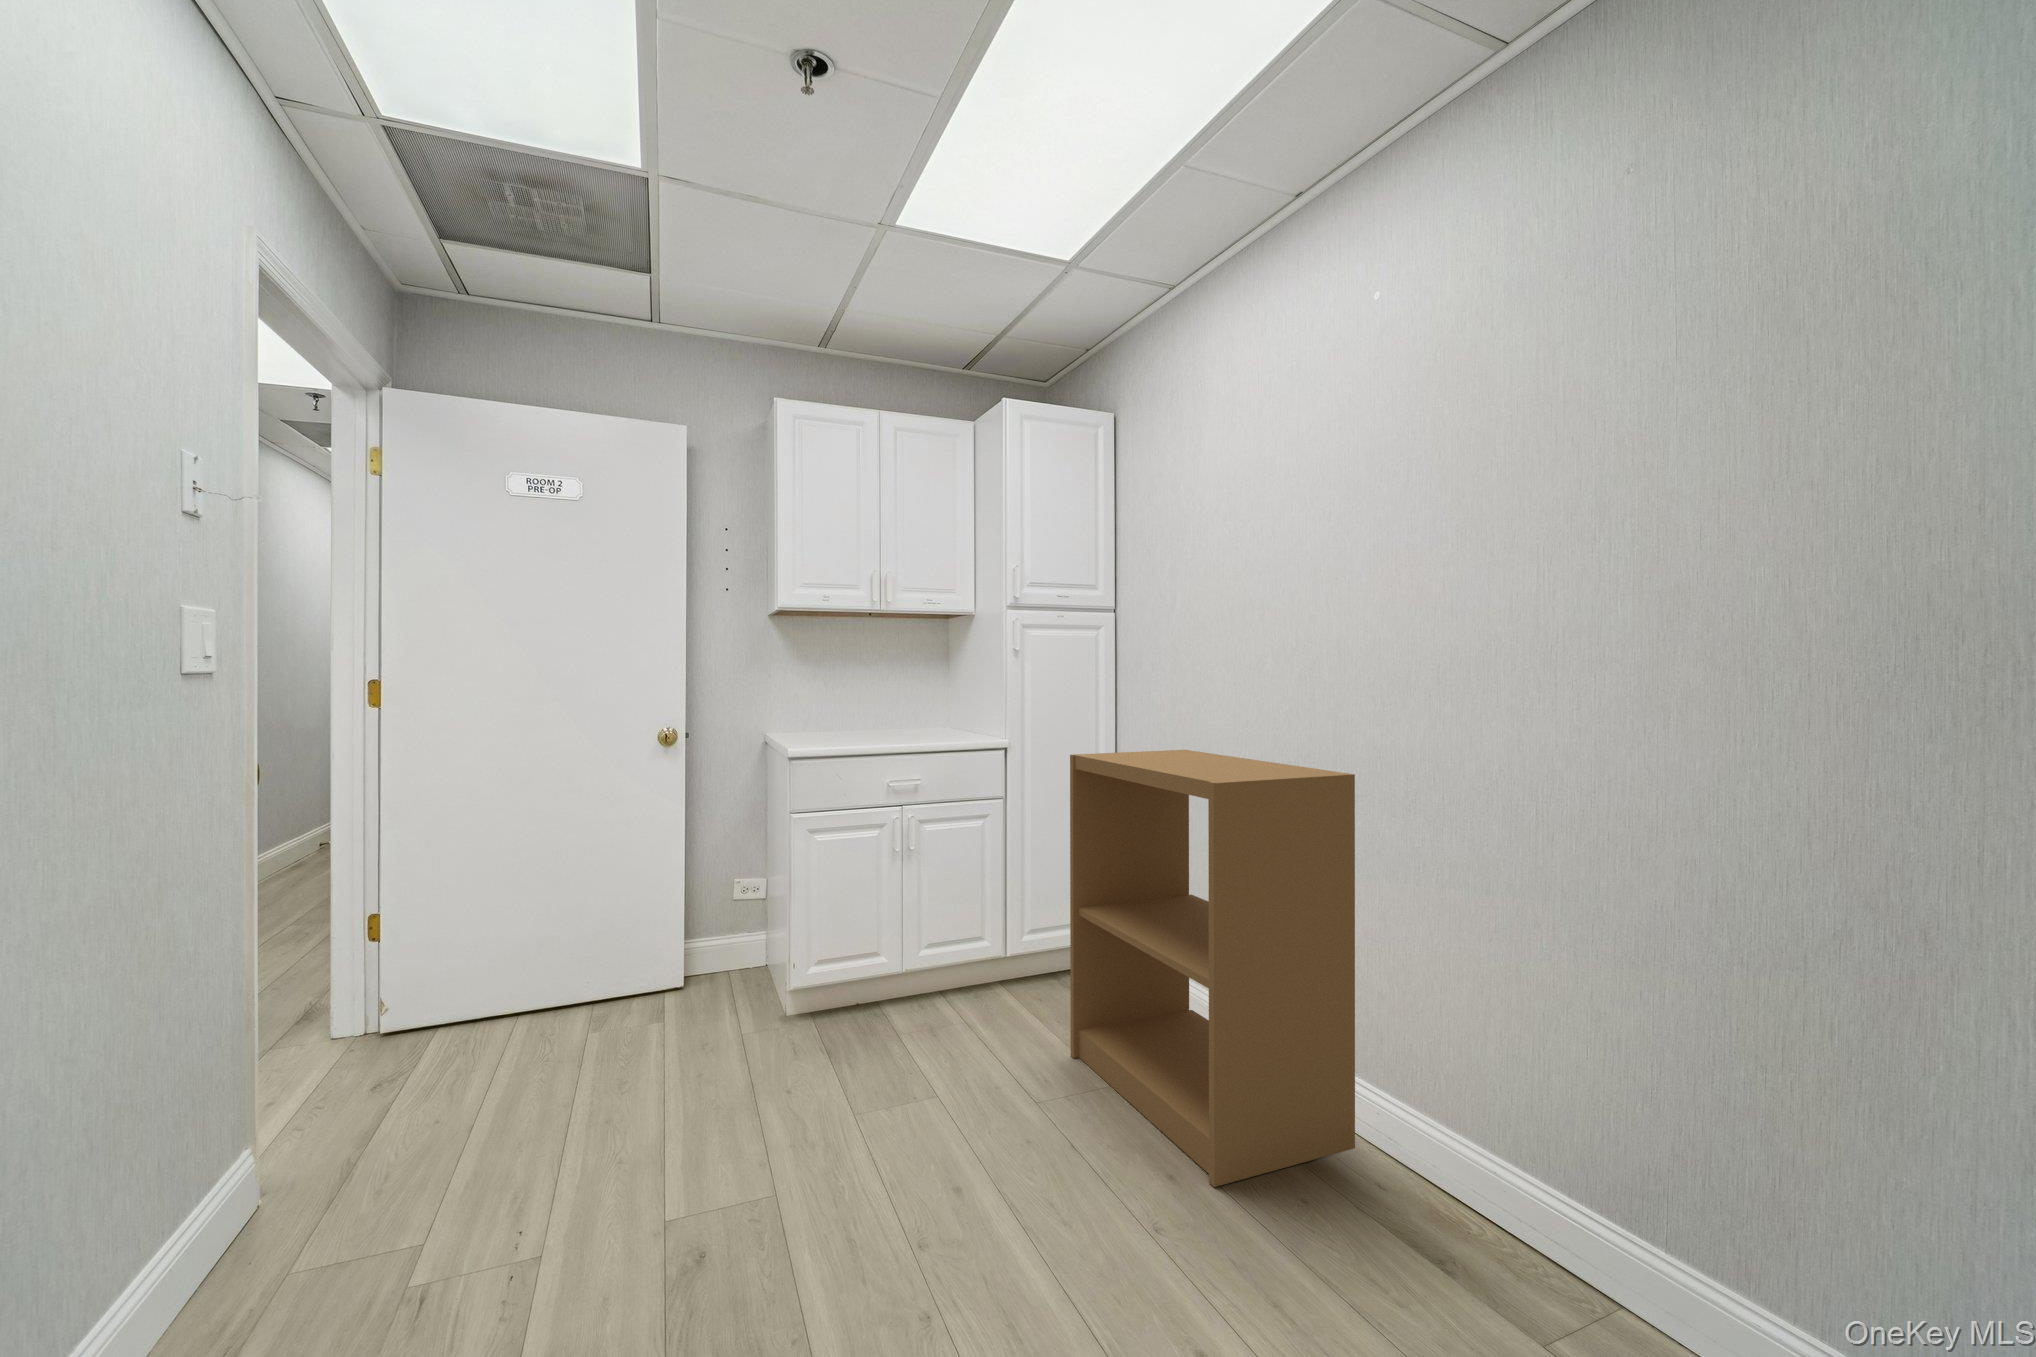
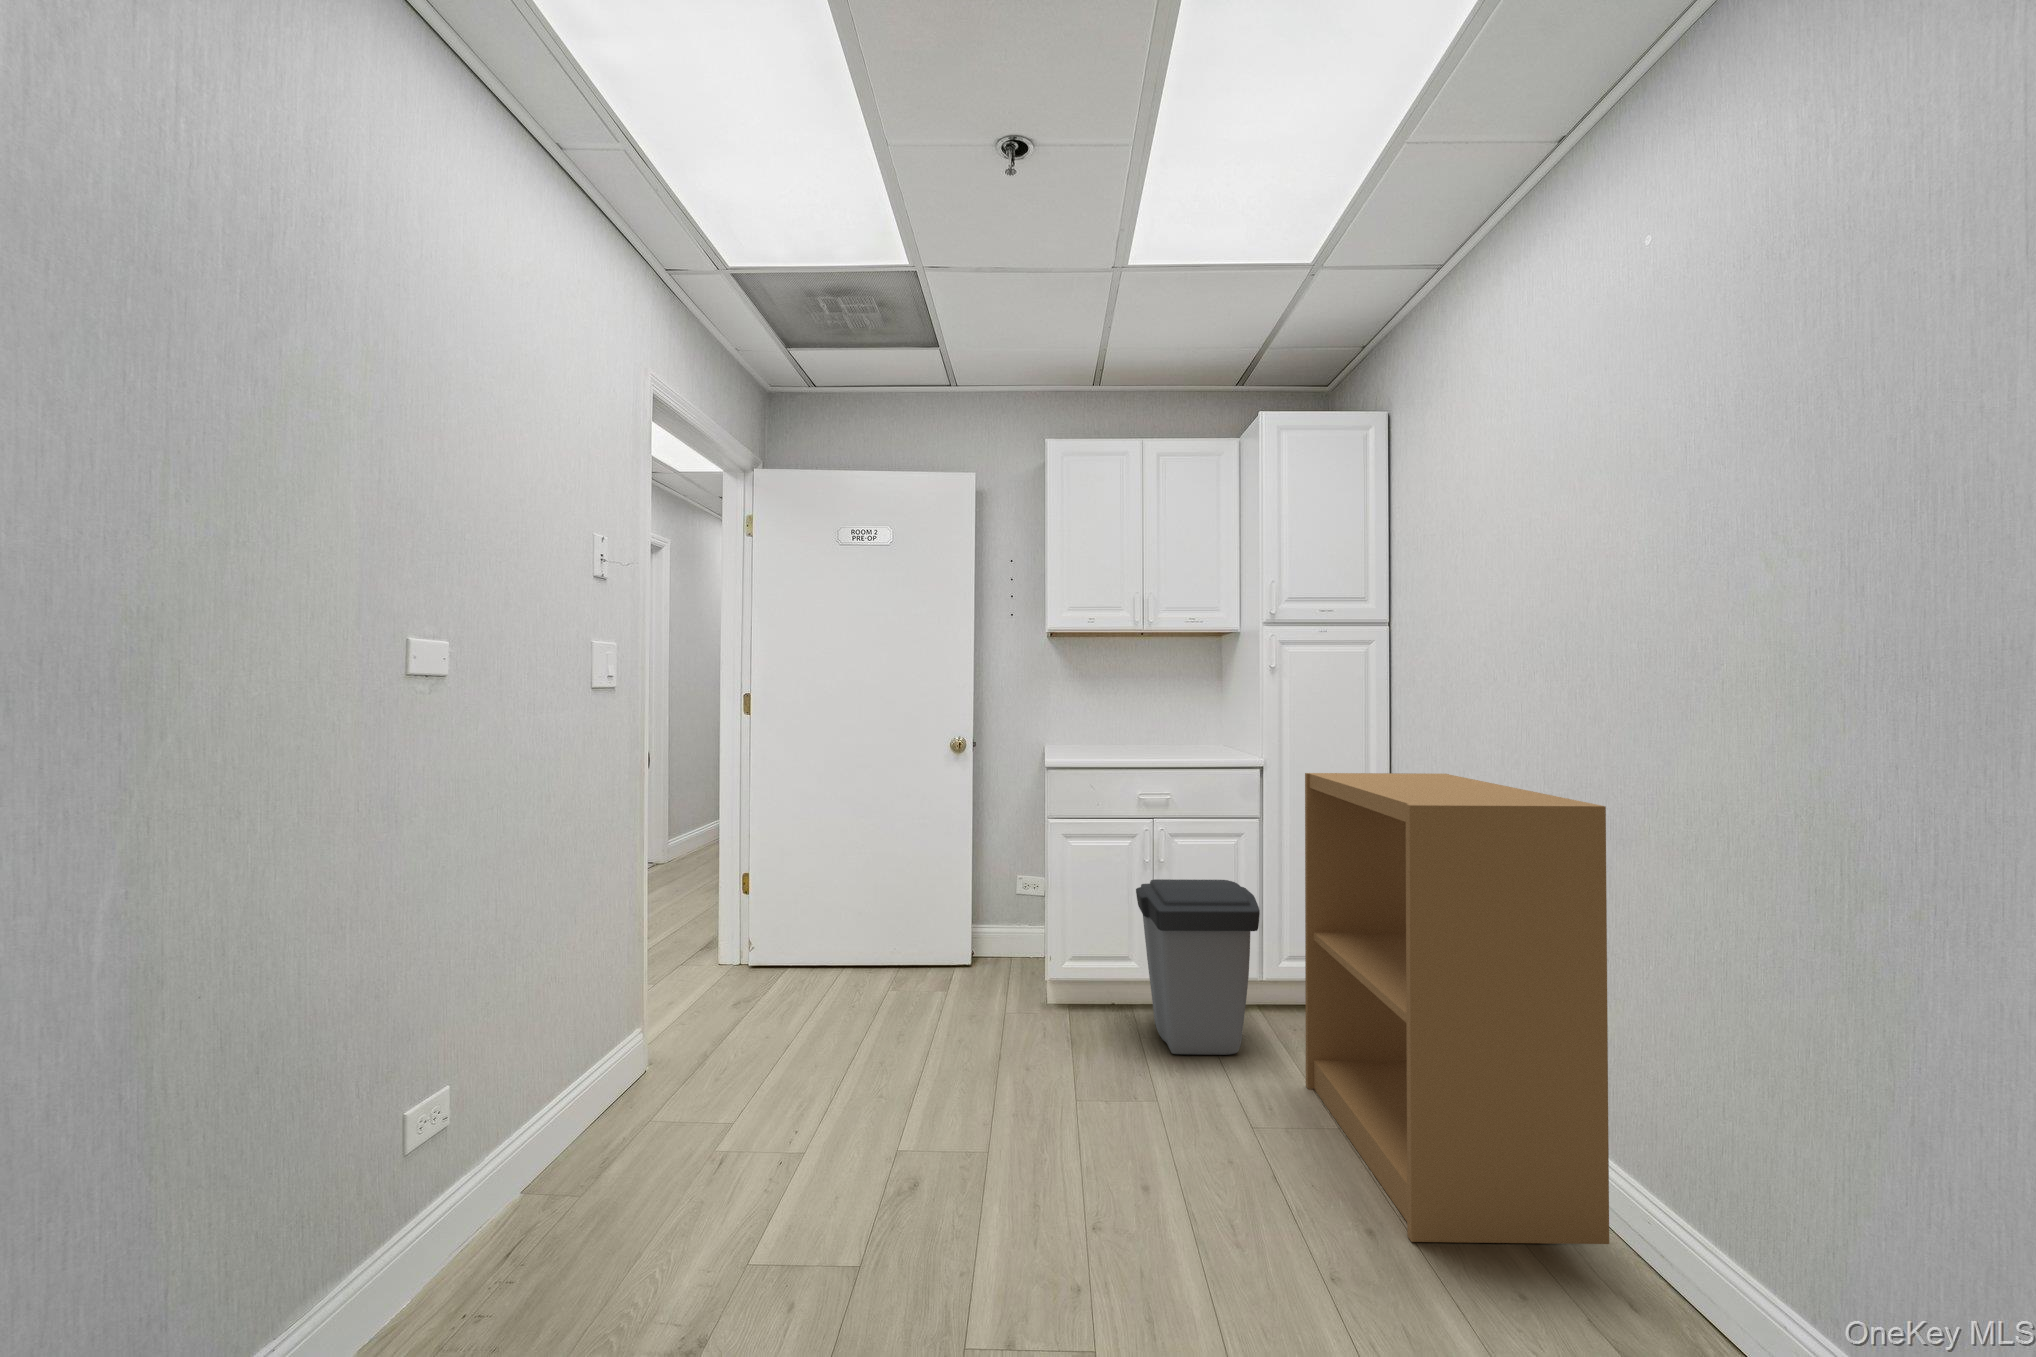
trash can: none [891,864,1021,1047] -> present [1136,879,1260,1055]

